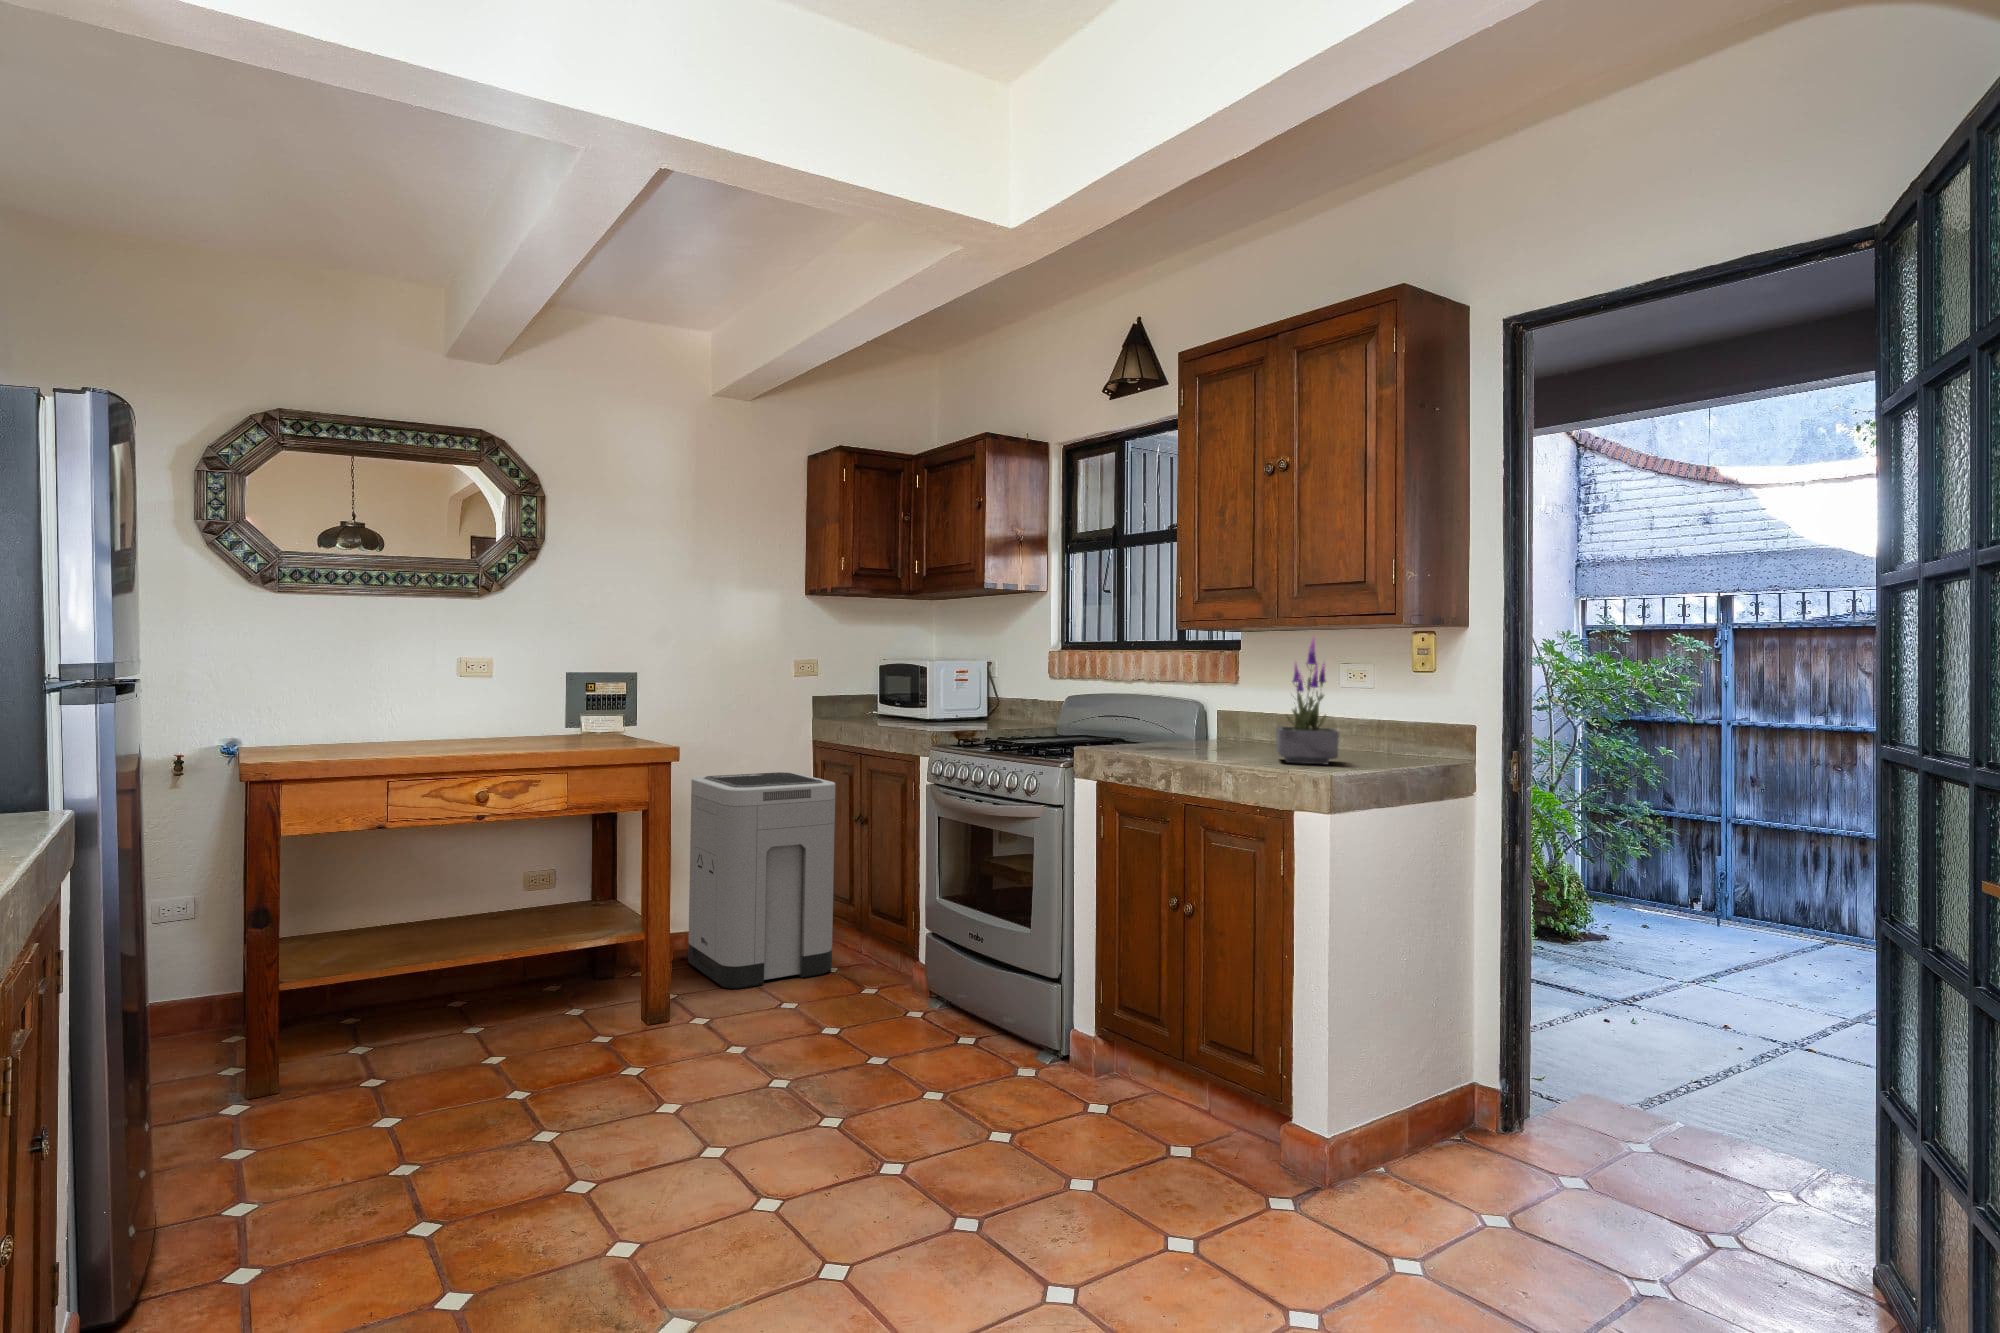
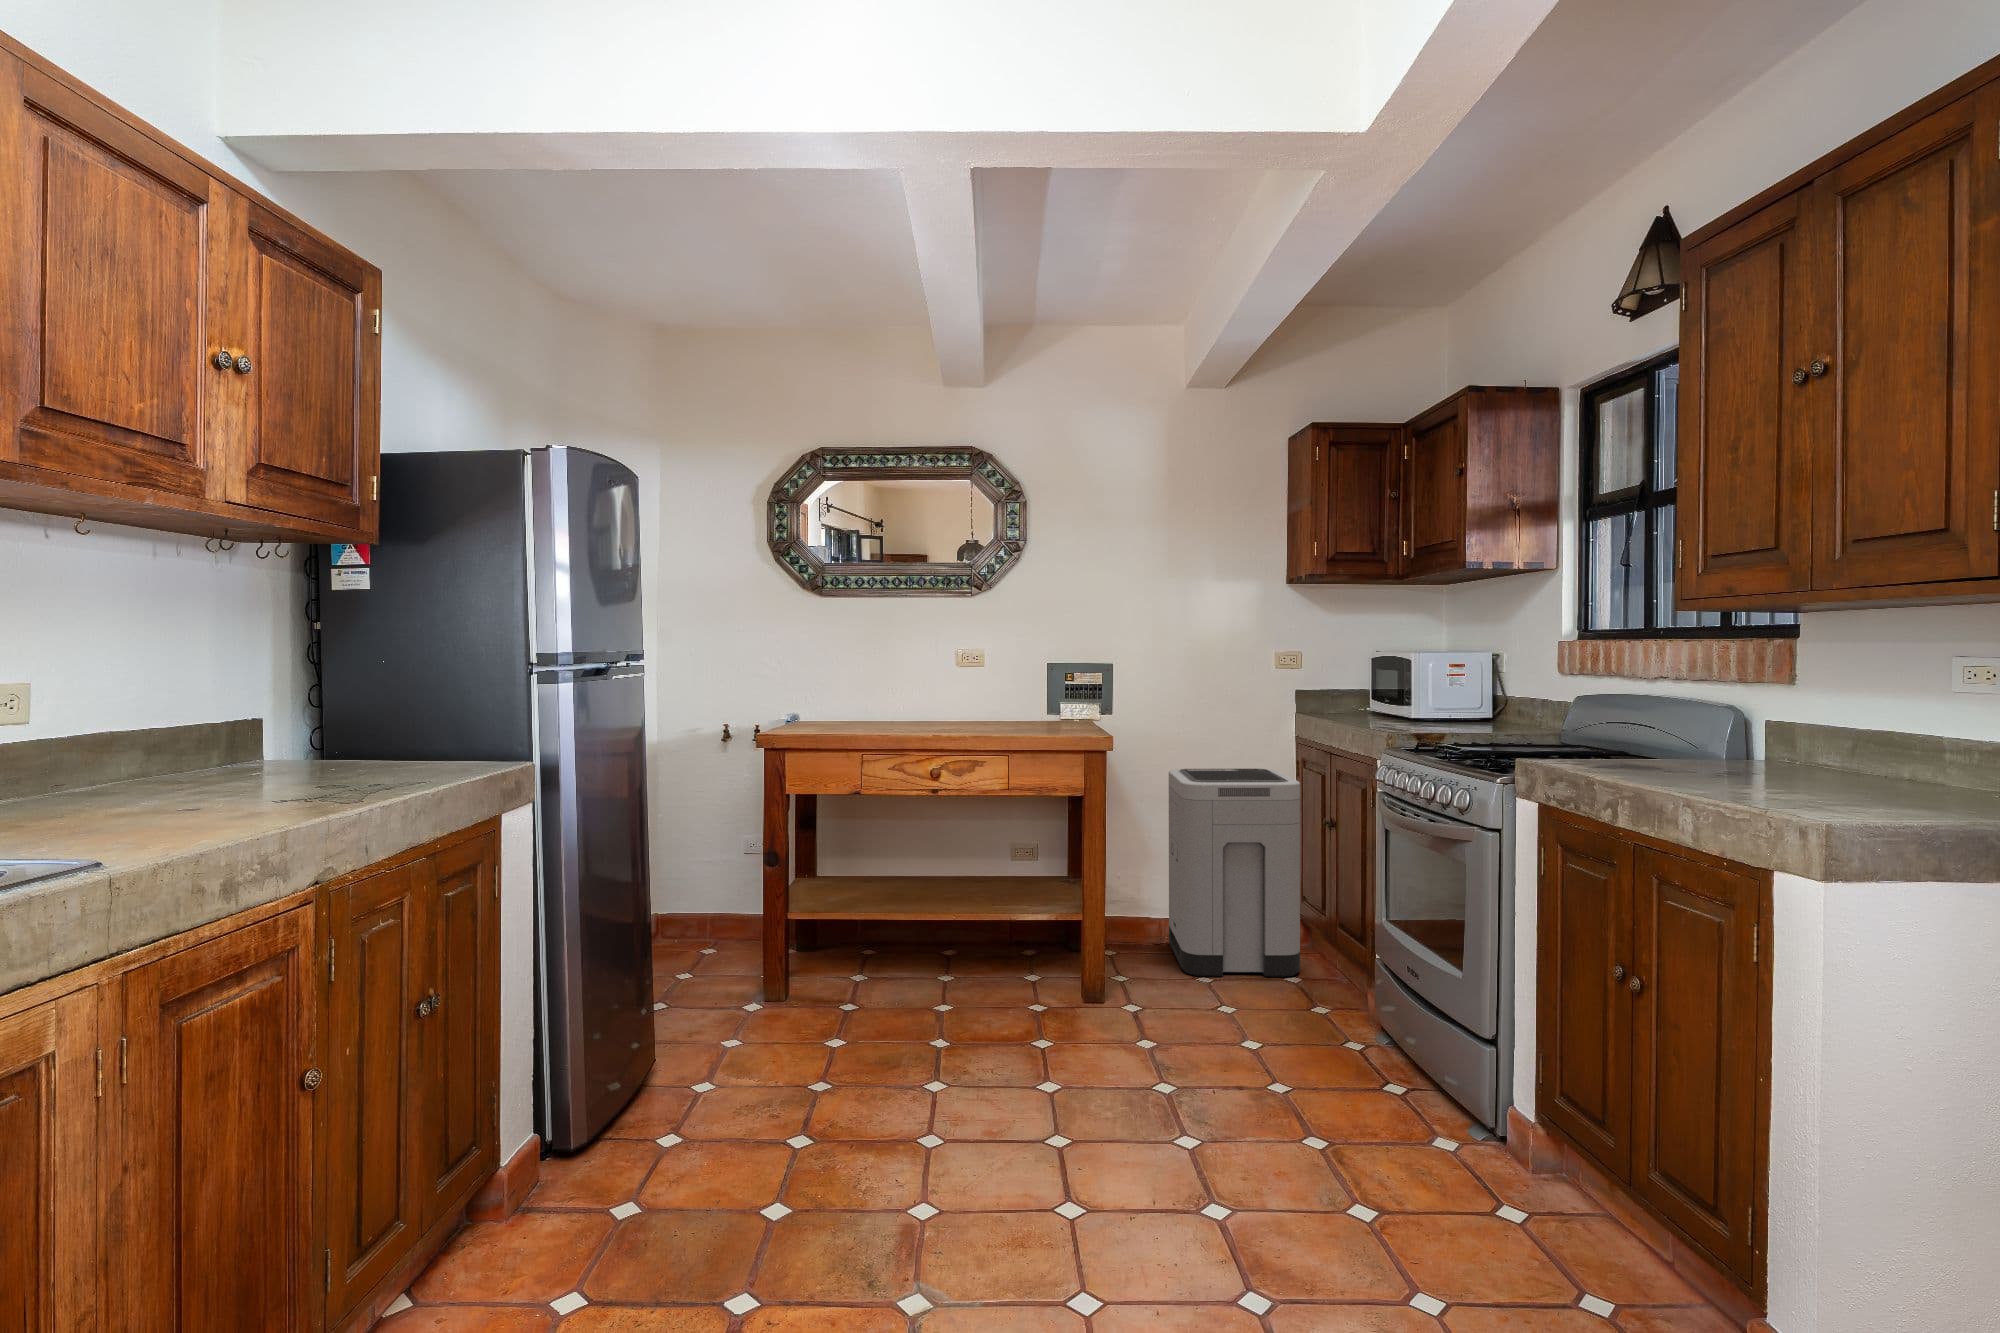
potted plant: present [1276,637,1339,764] -> none [1793,606,1918,807]

